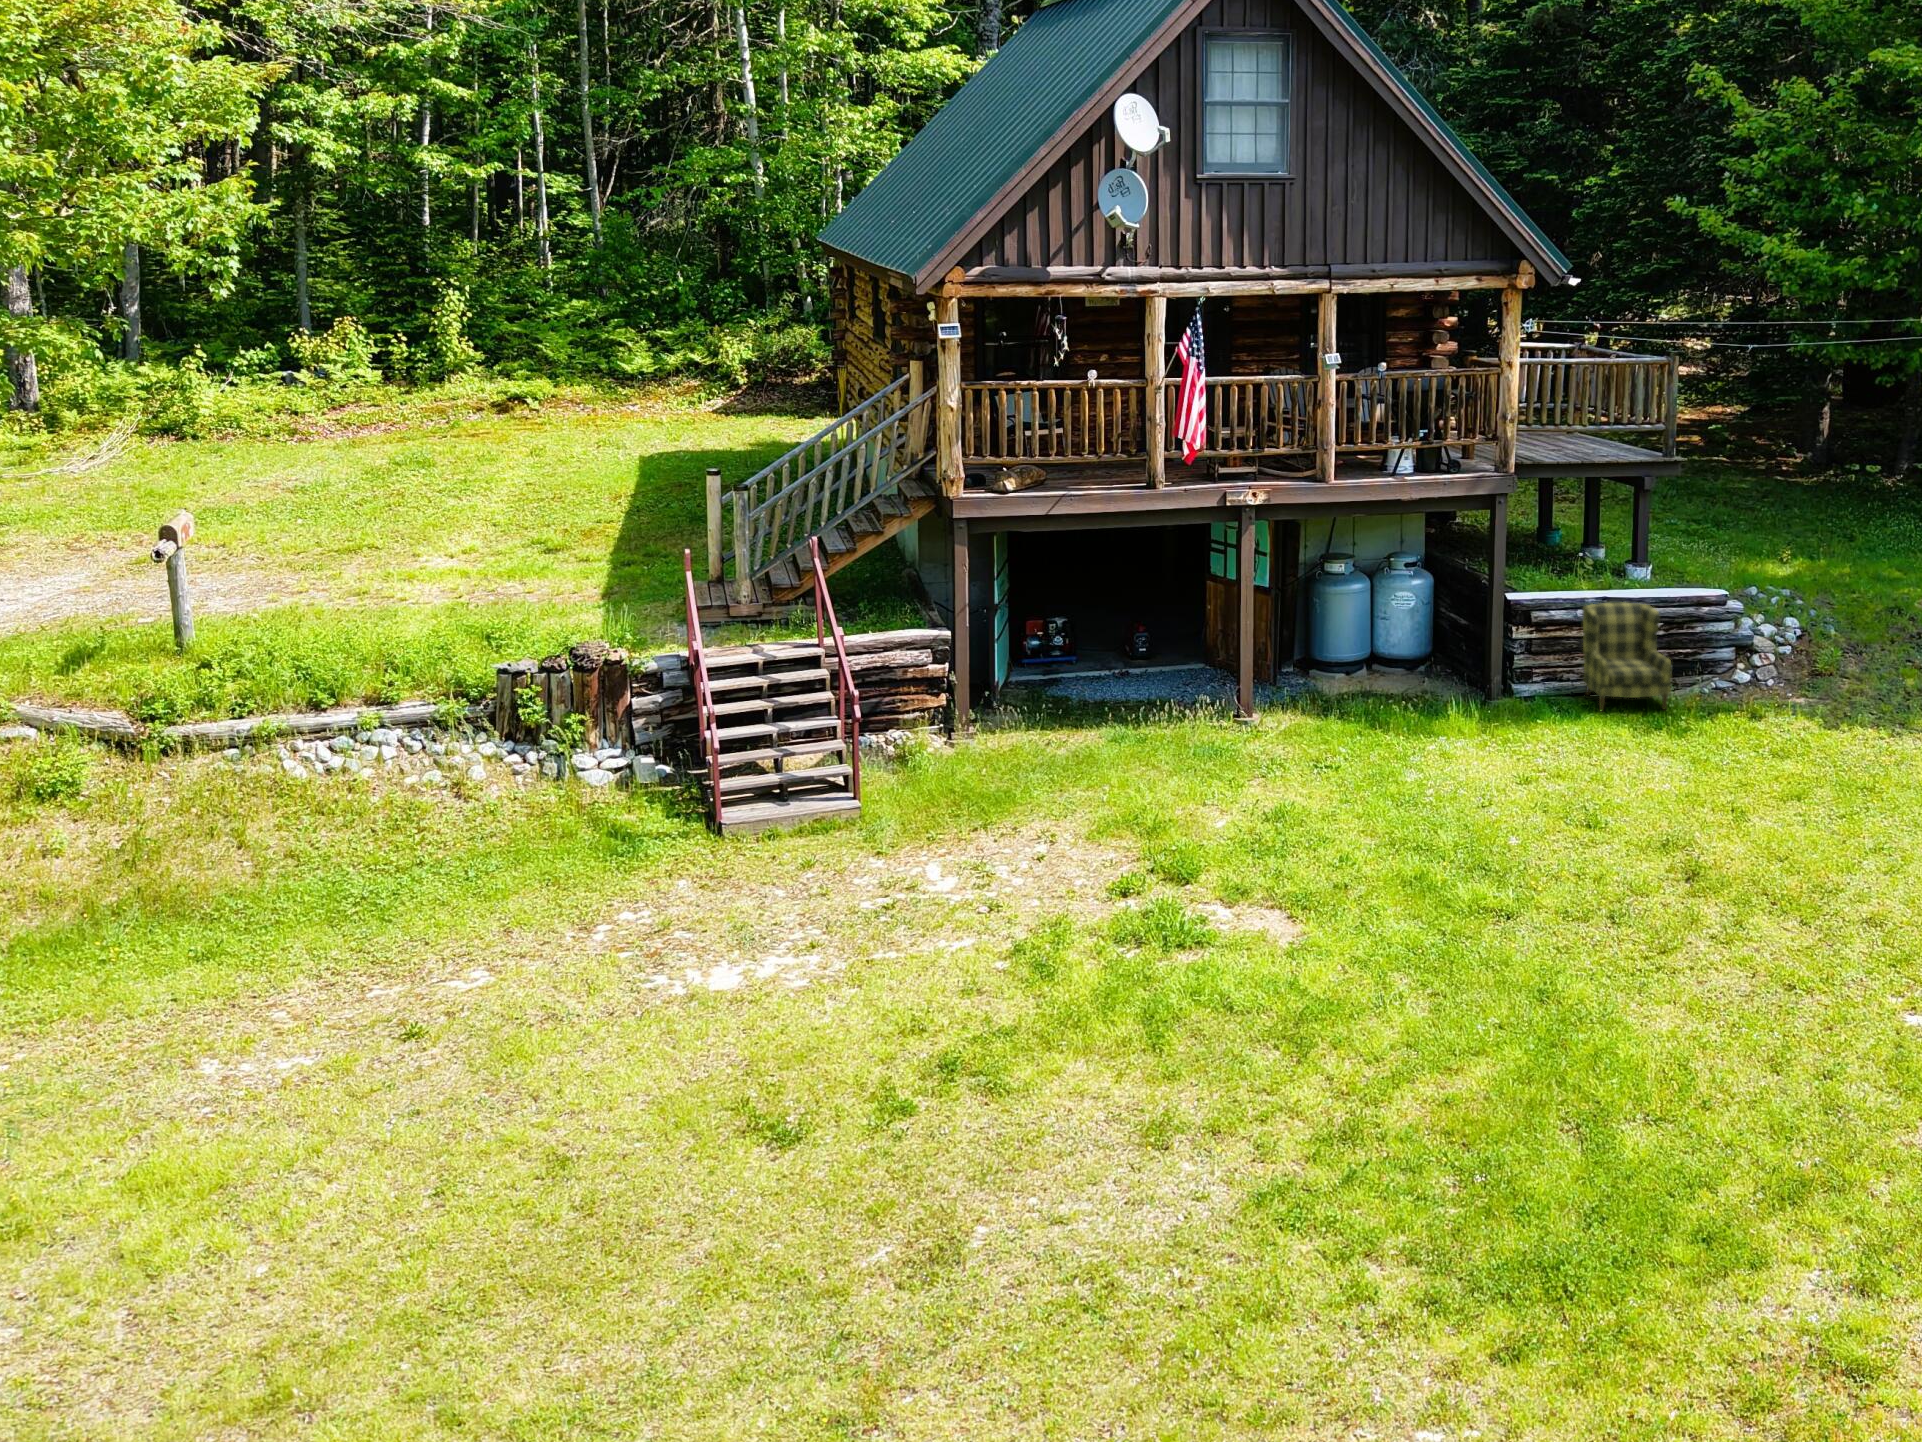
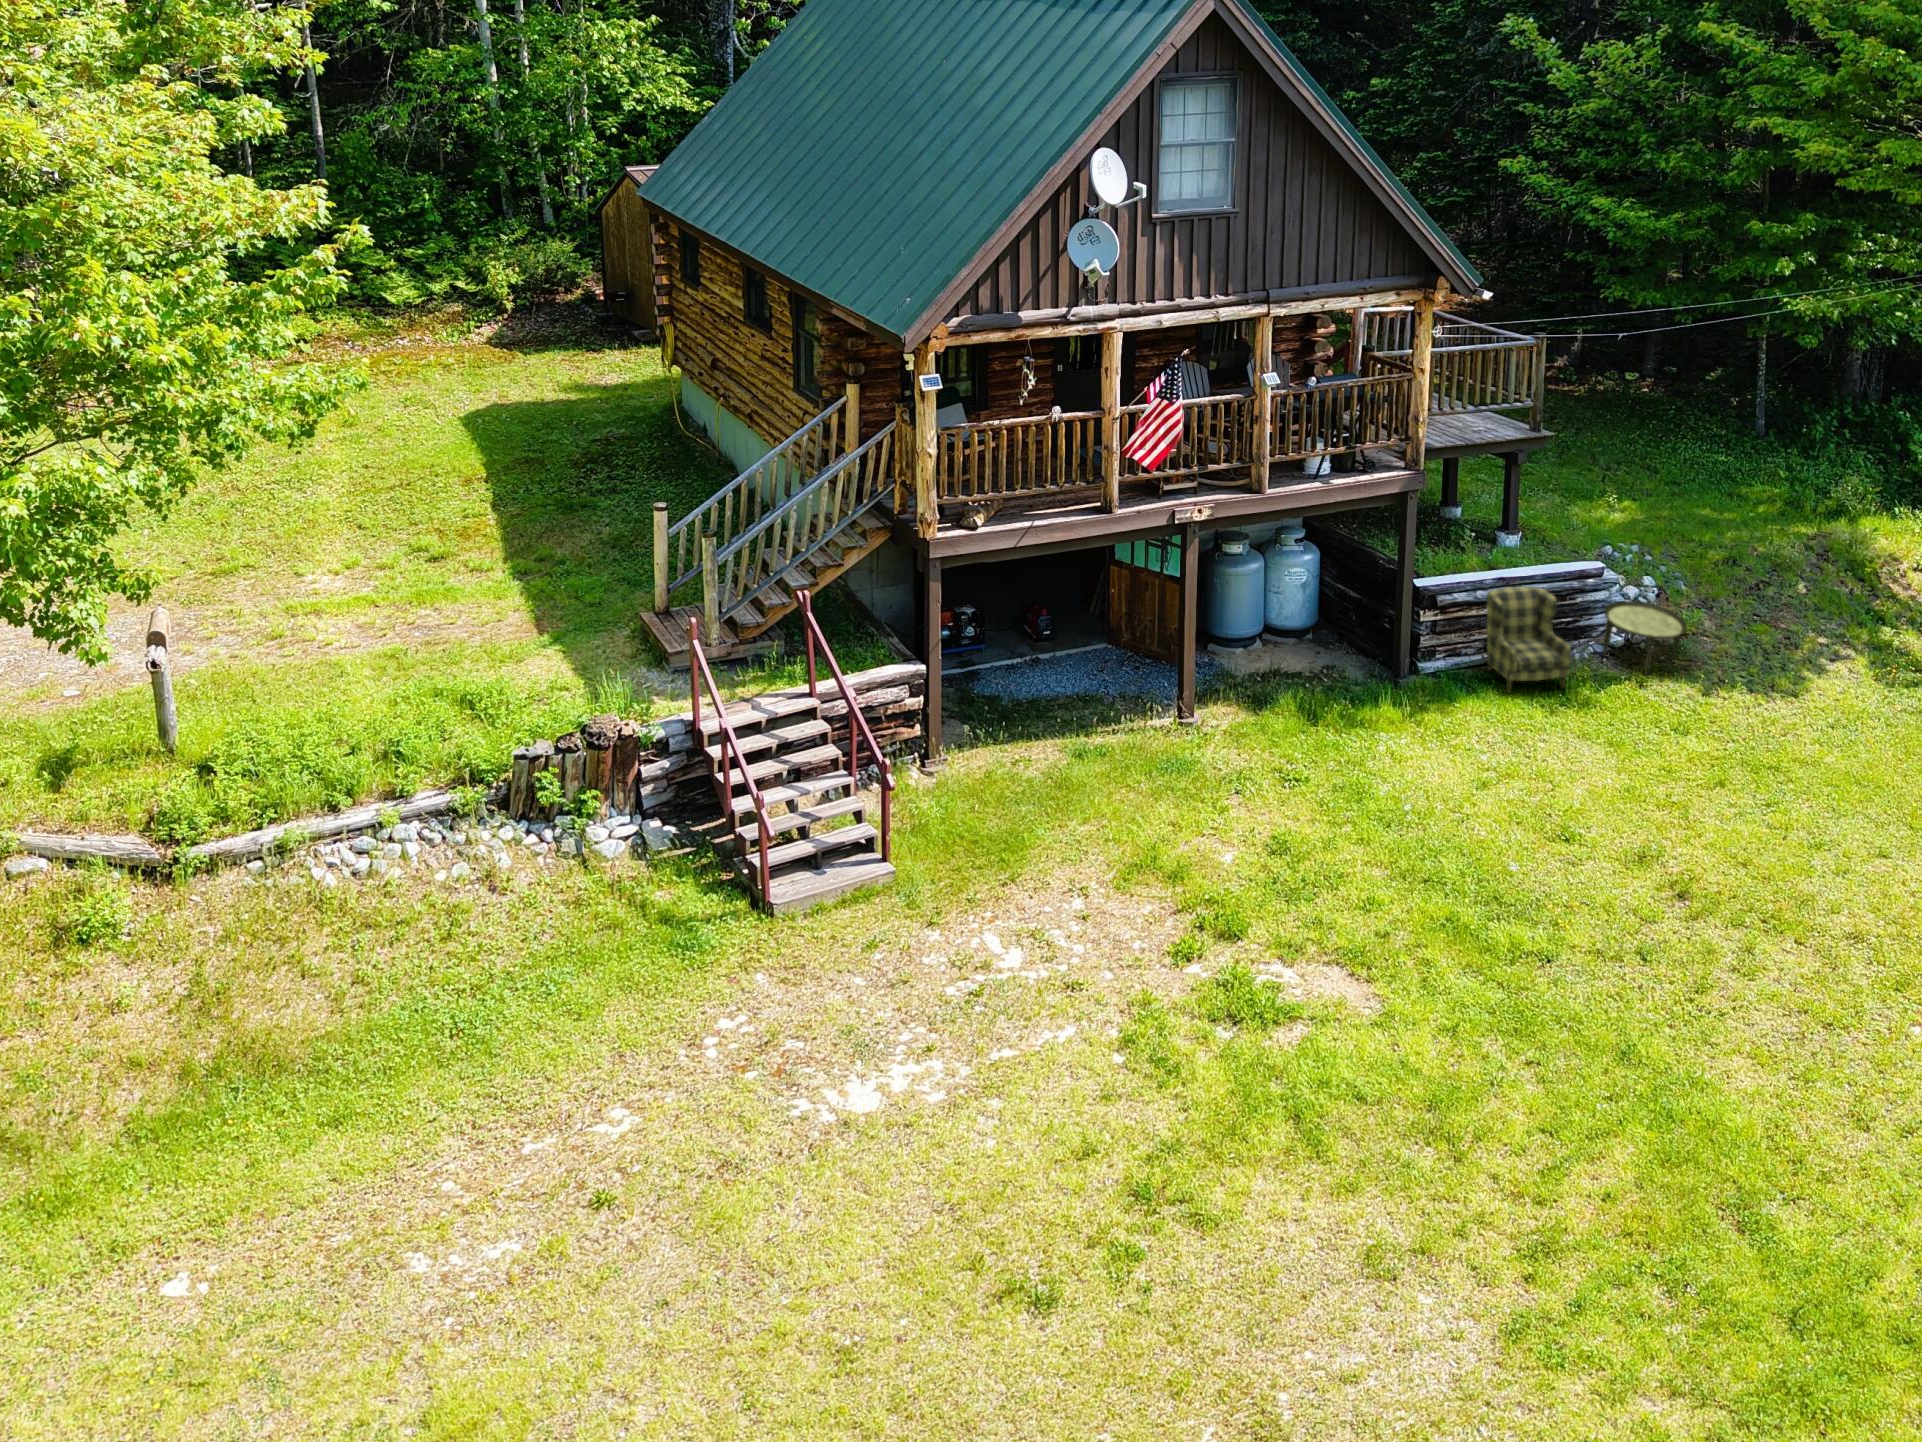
round table: none [1723,631,1813,703] -> present [1602,601,1687,675]

